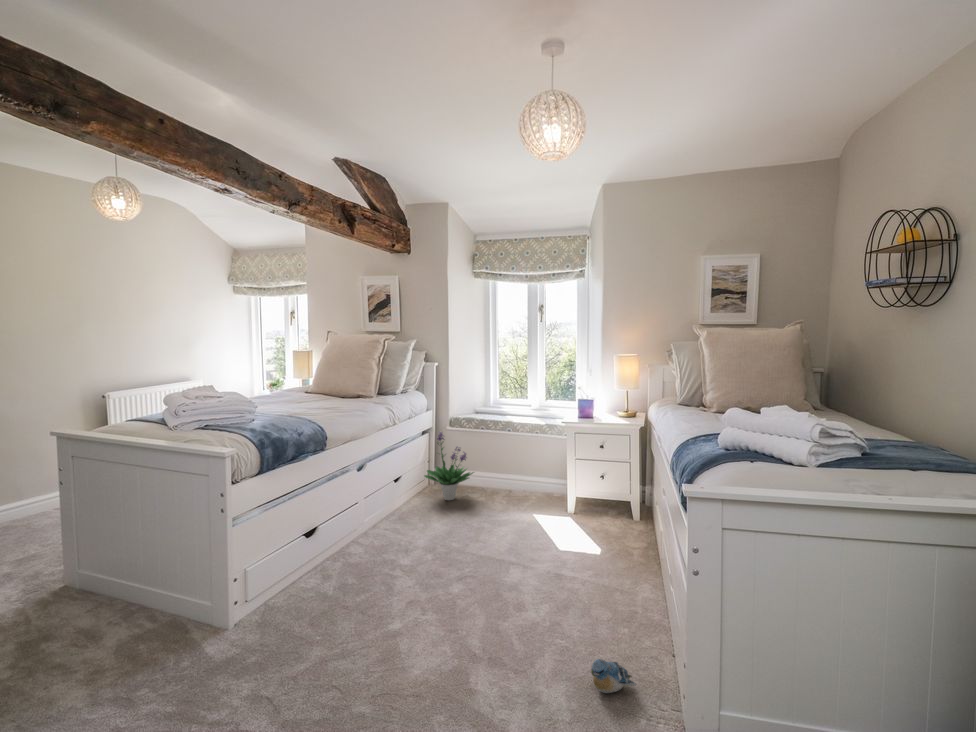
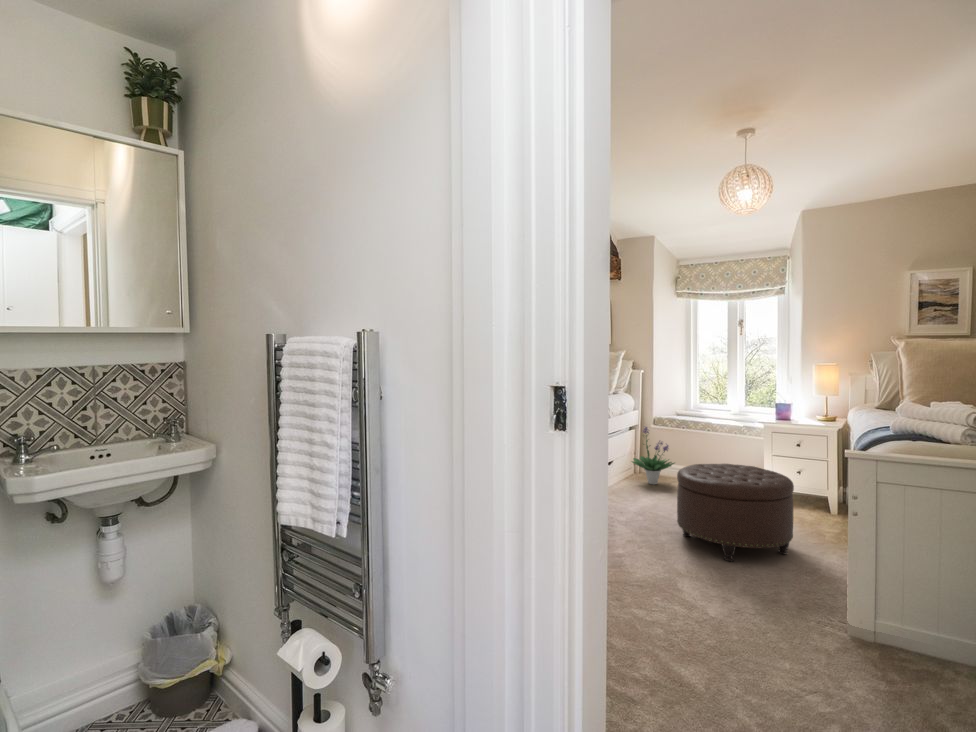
ottoman: none [472,485,608,630] -> present [677,464,794,561]
plush toy: present [591,659,636,693] -> none [770,571,808,597]

